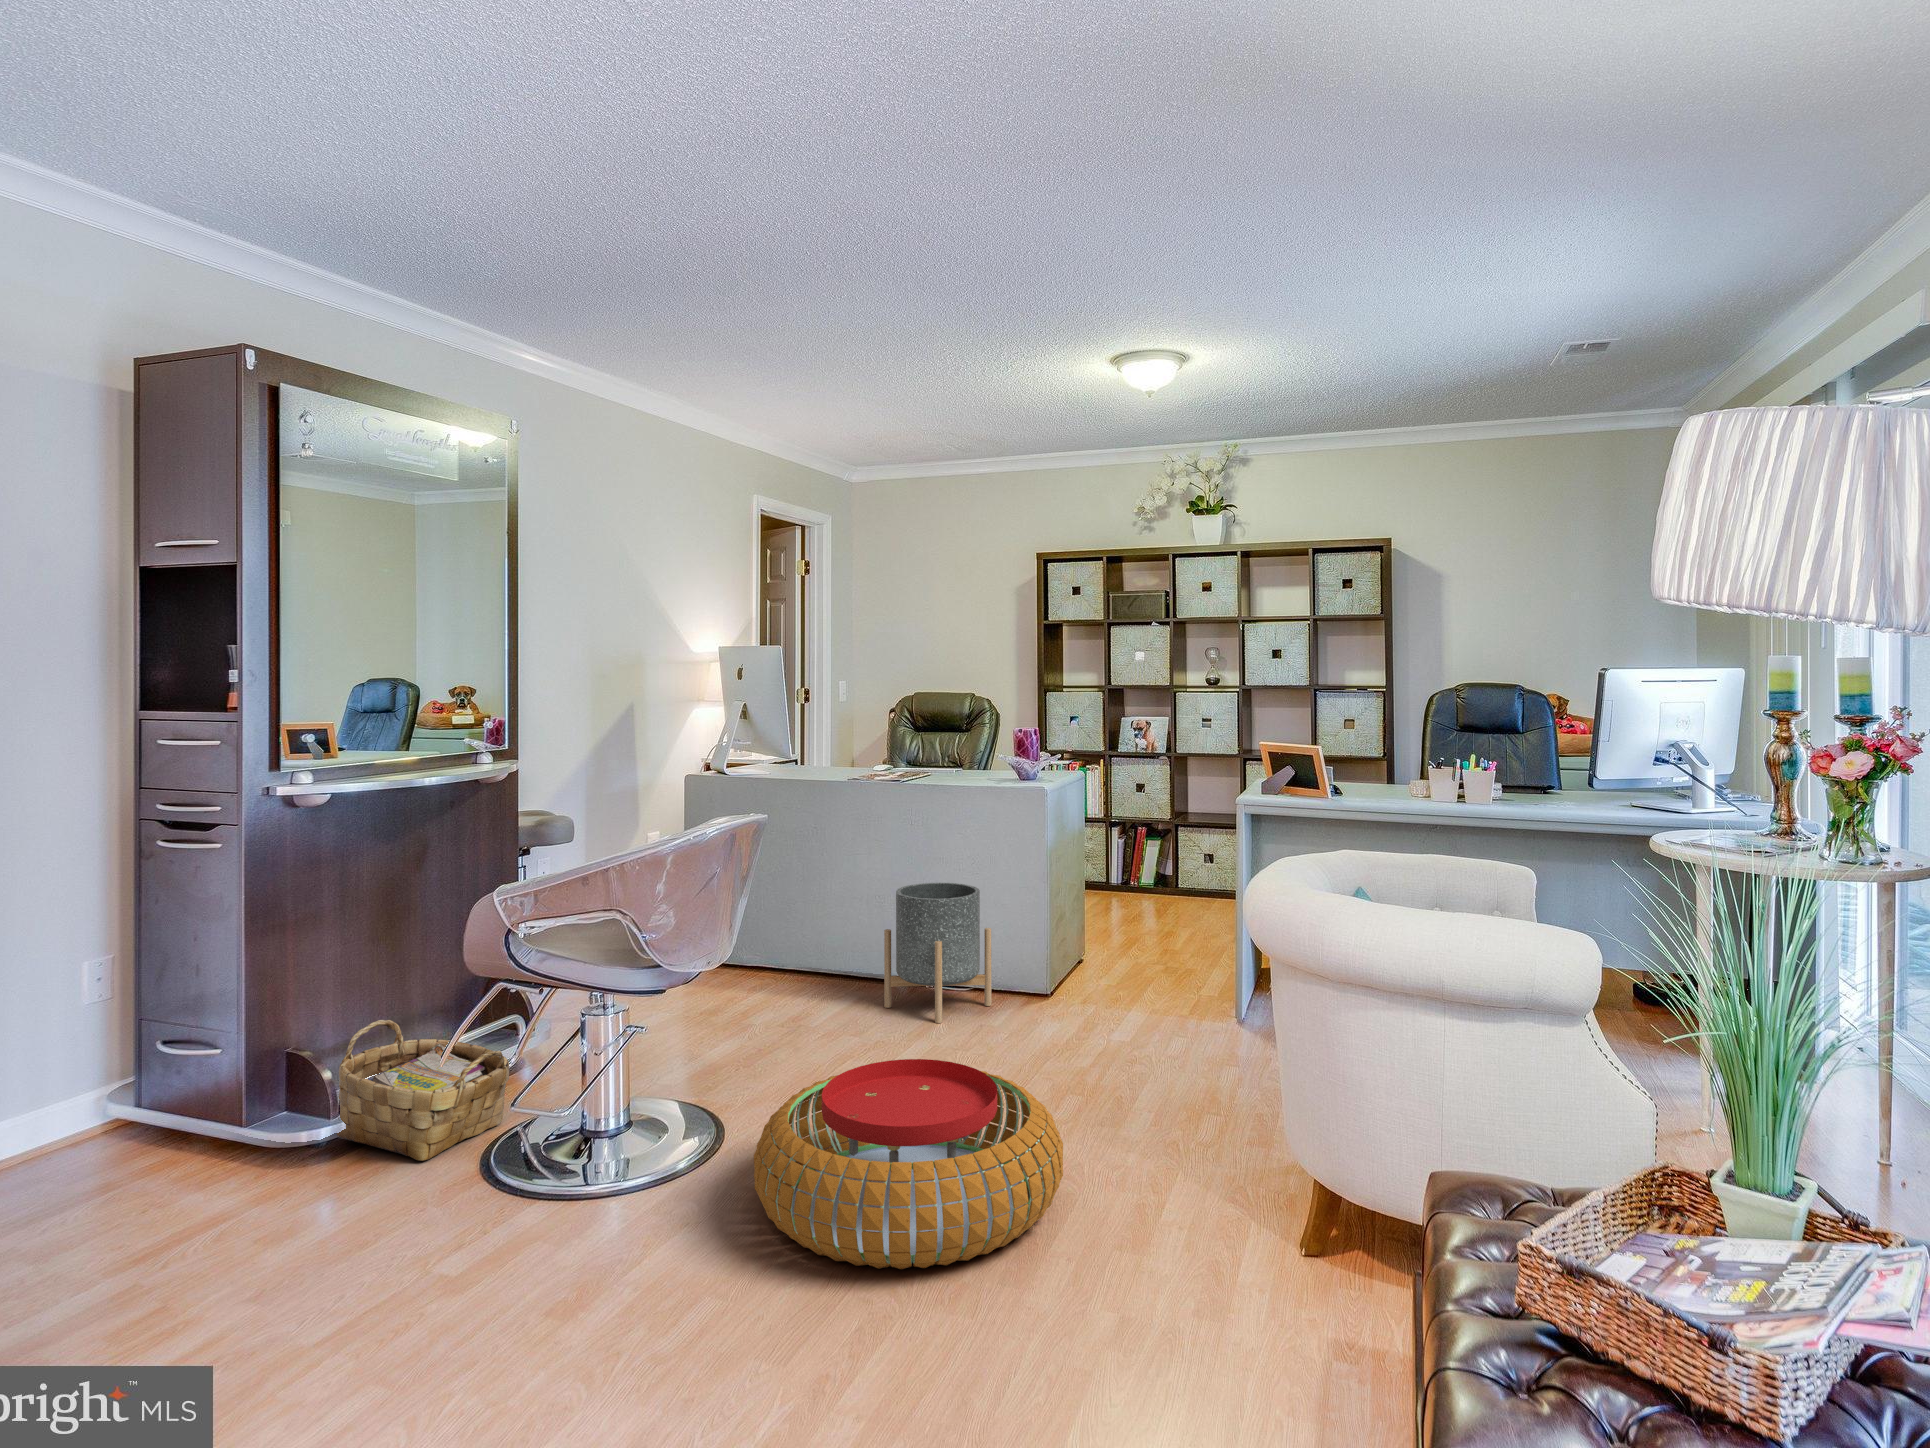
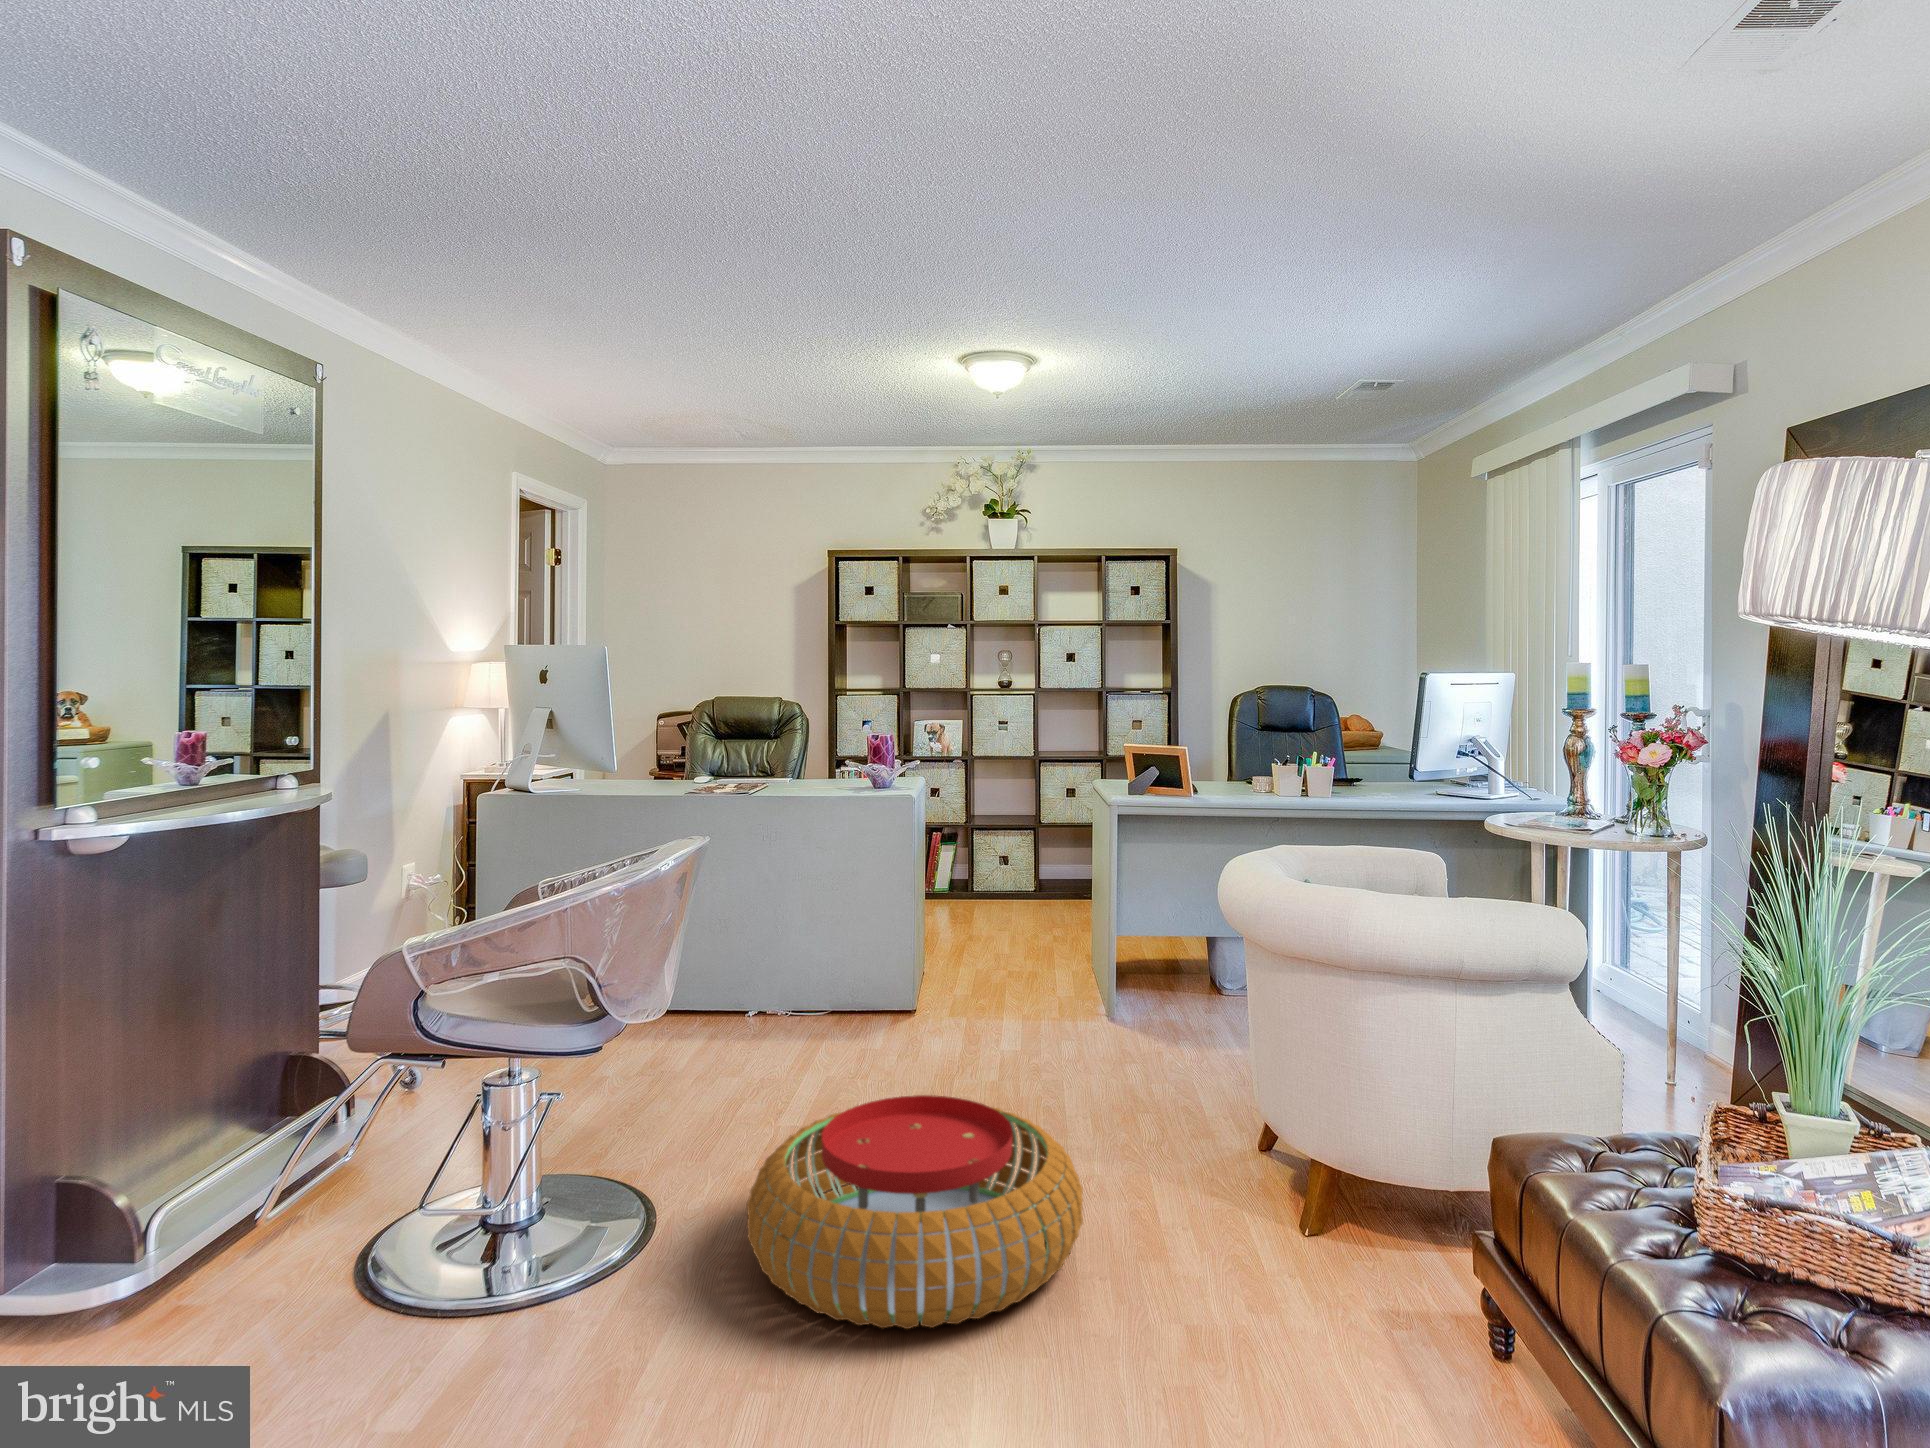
planter: present [884,883,991,1023] -> none [749,904,866,1057]
woven basket: present [337,1020,509,1161] -> none [126,1127,373,1302]

